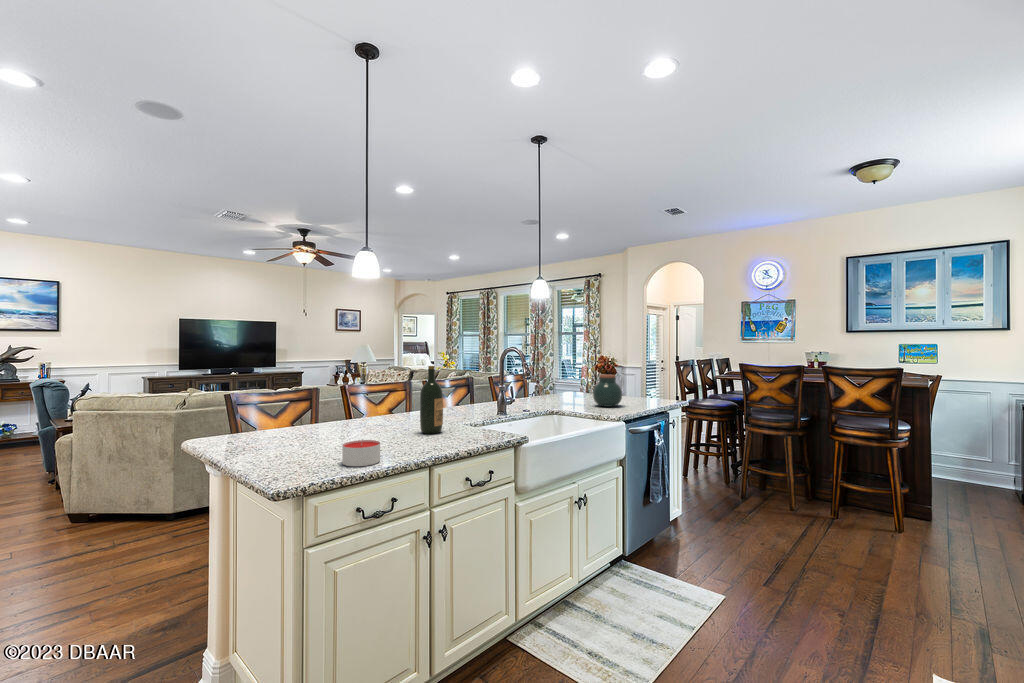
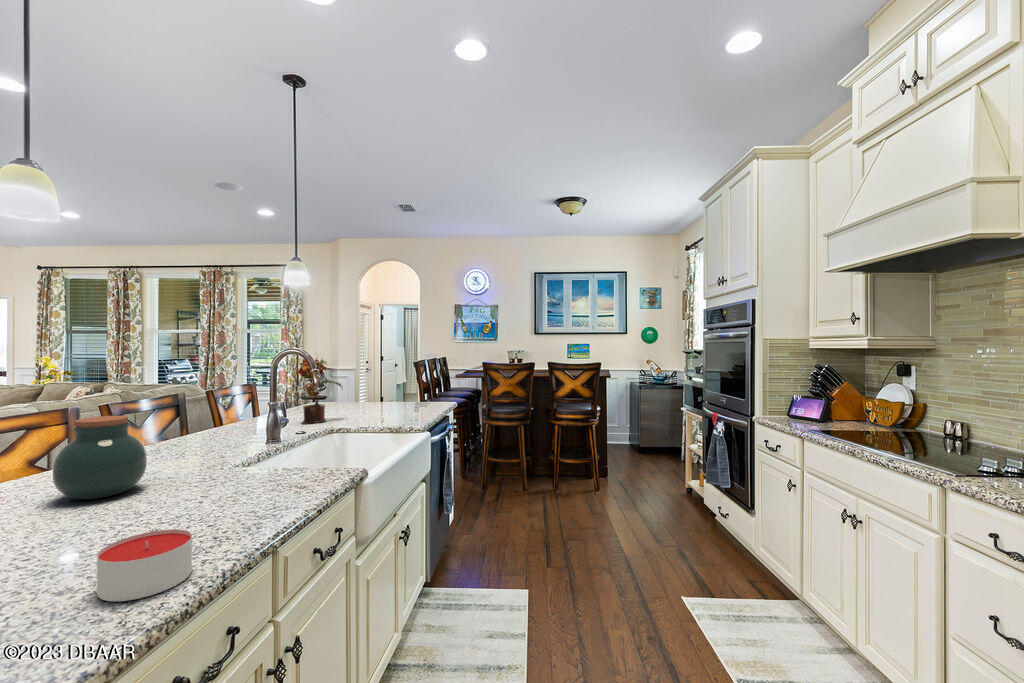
wine bottle: present [420,366,443,434] -> none [179,378,224,492]
potted plant: none [536,368,568,406] -> present [301,374,342,424]
jar: present [593,375,622,407] -> present [53,416,147,499]

